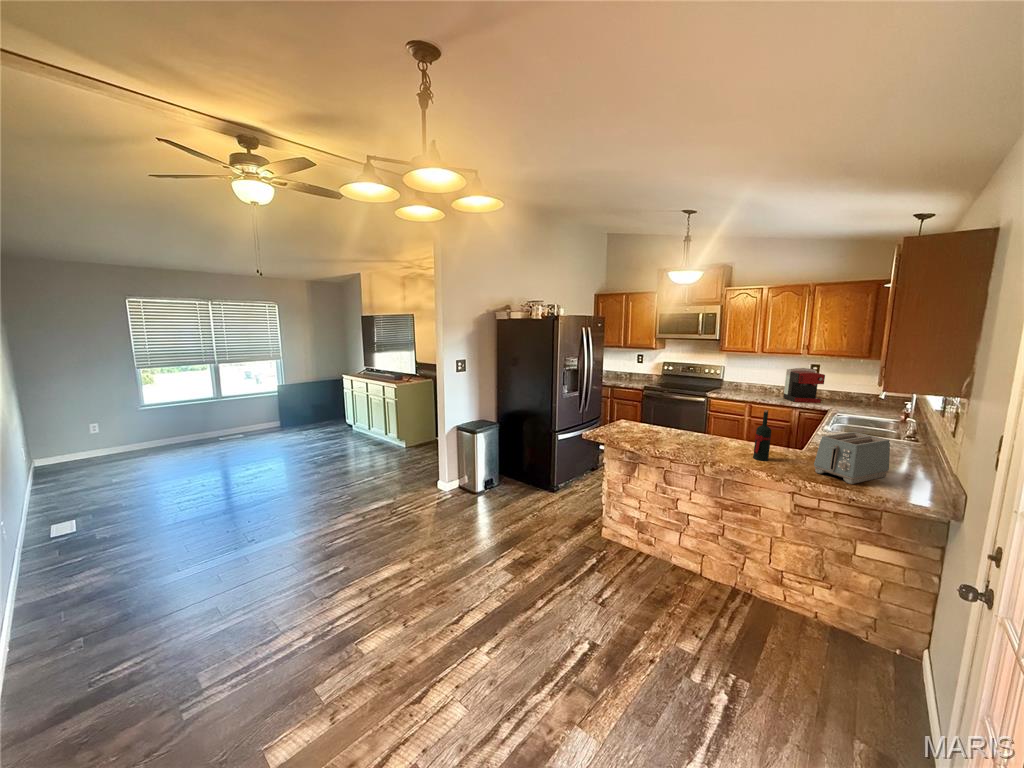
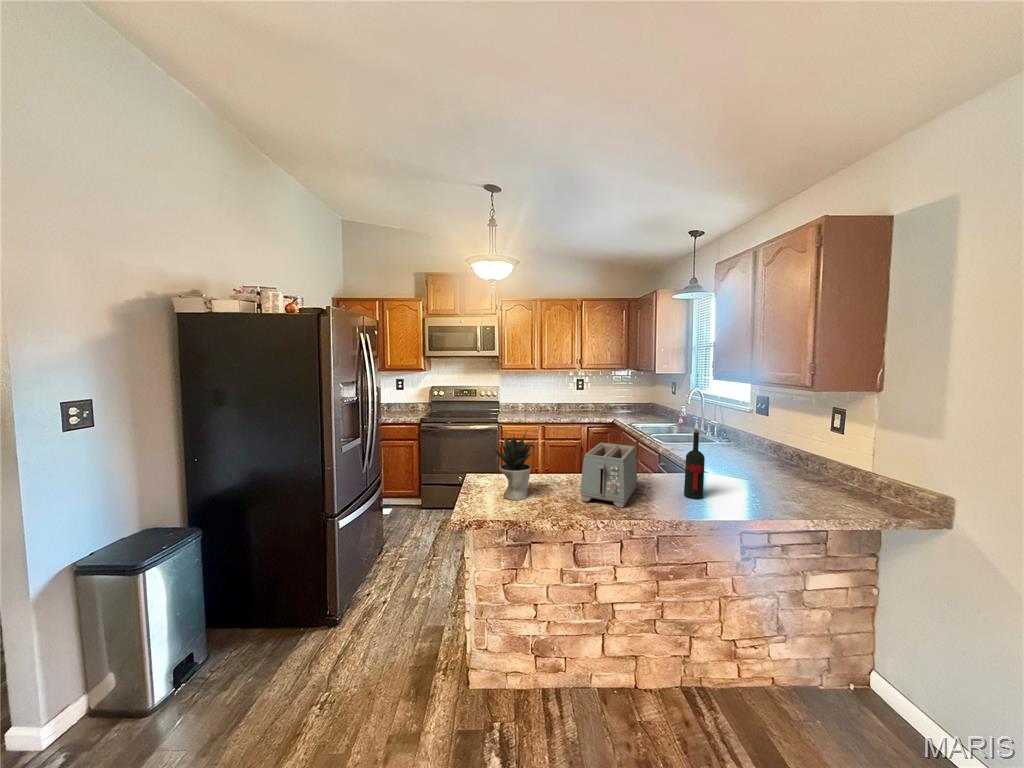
coffee maker: present [783,368,825,403] -> none [559,383,594,418]
potted plant: none [624,393,652,437] -> present [491,430,535,500]
toaster: present [814,432,890,484] -> present [580,443,637,508]

